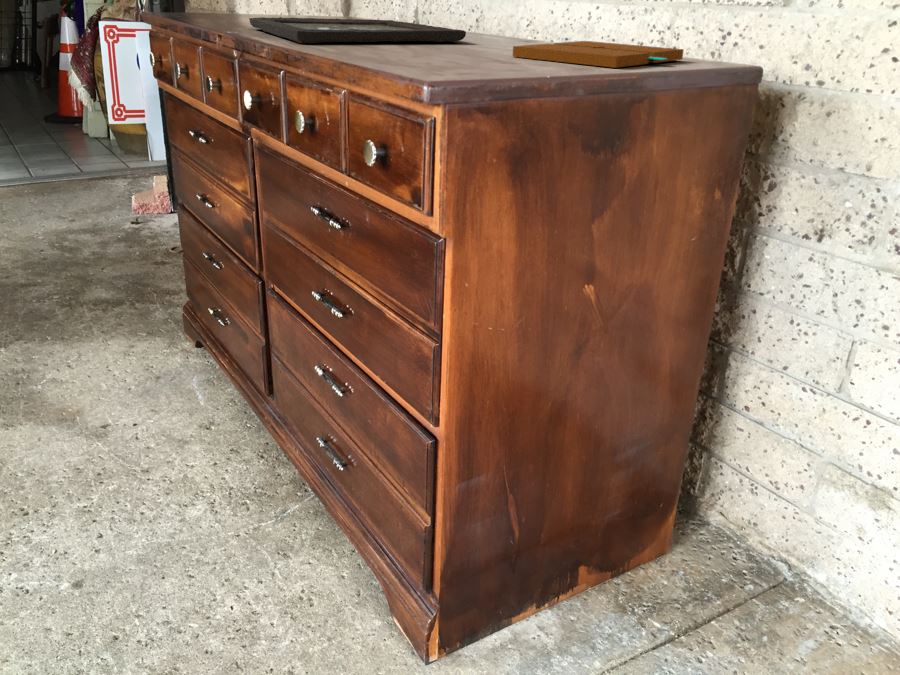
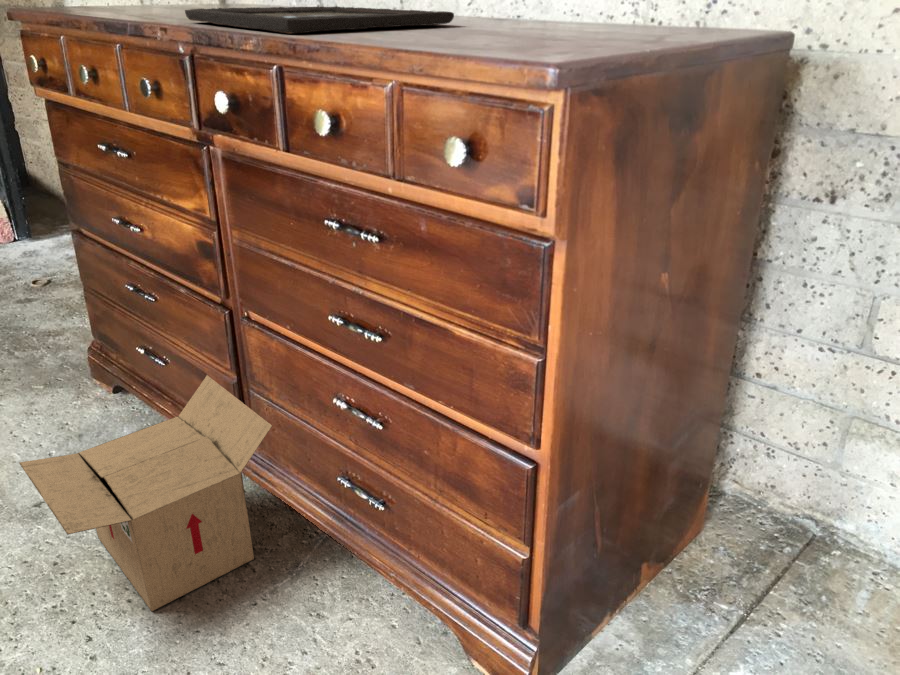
book: present [513,41,684,68] -> none [543,17,706,41]
cardboard box: none [77,336,276,525] -> present [19,375,272,611]

